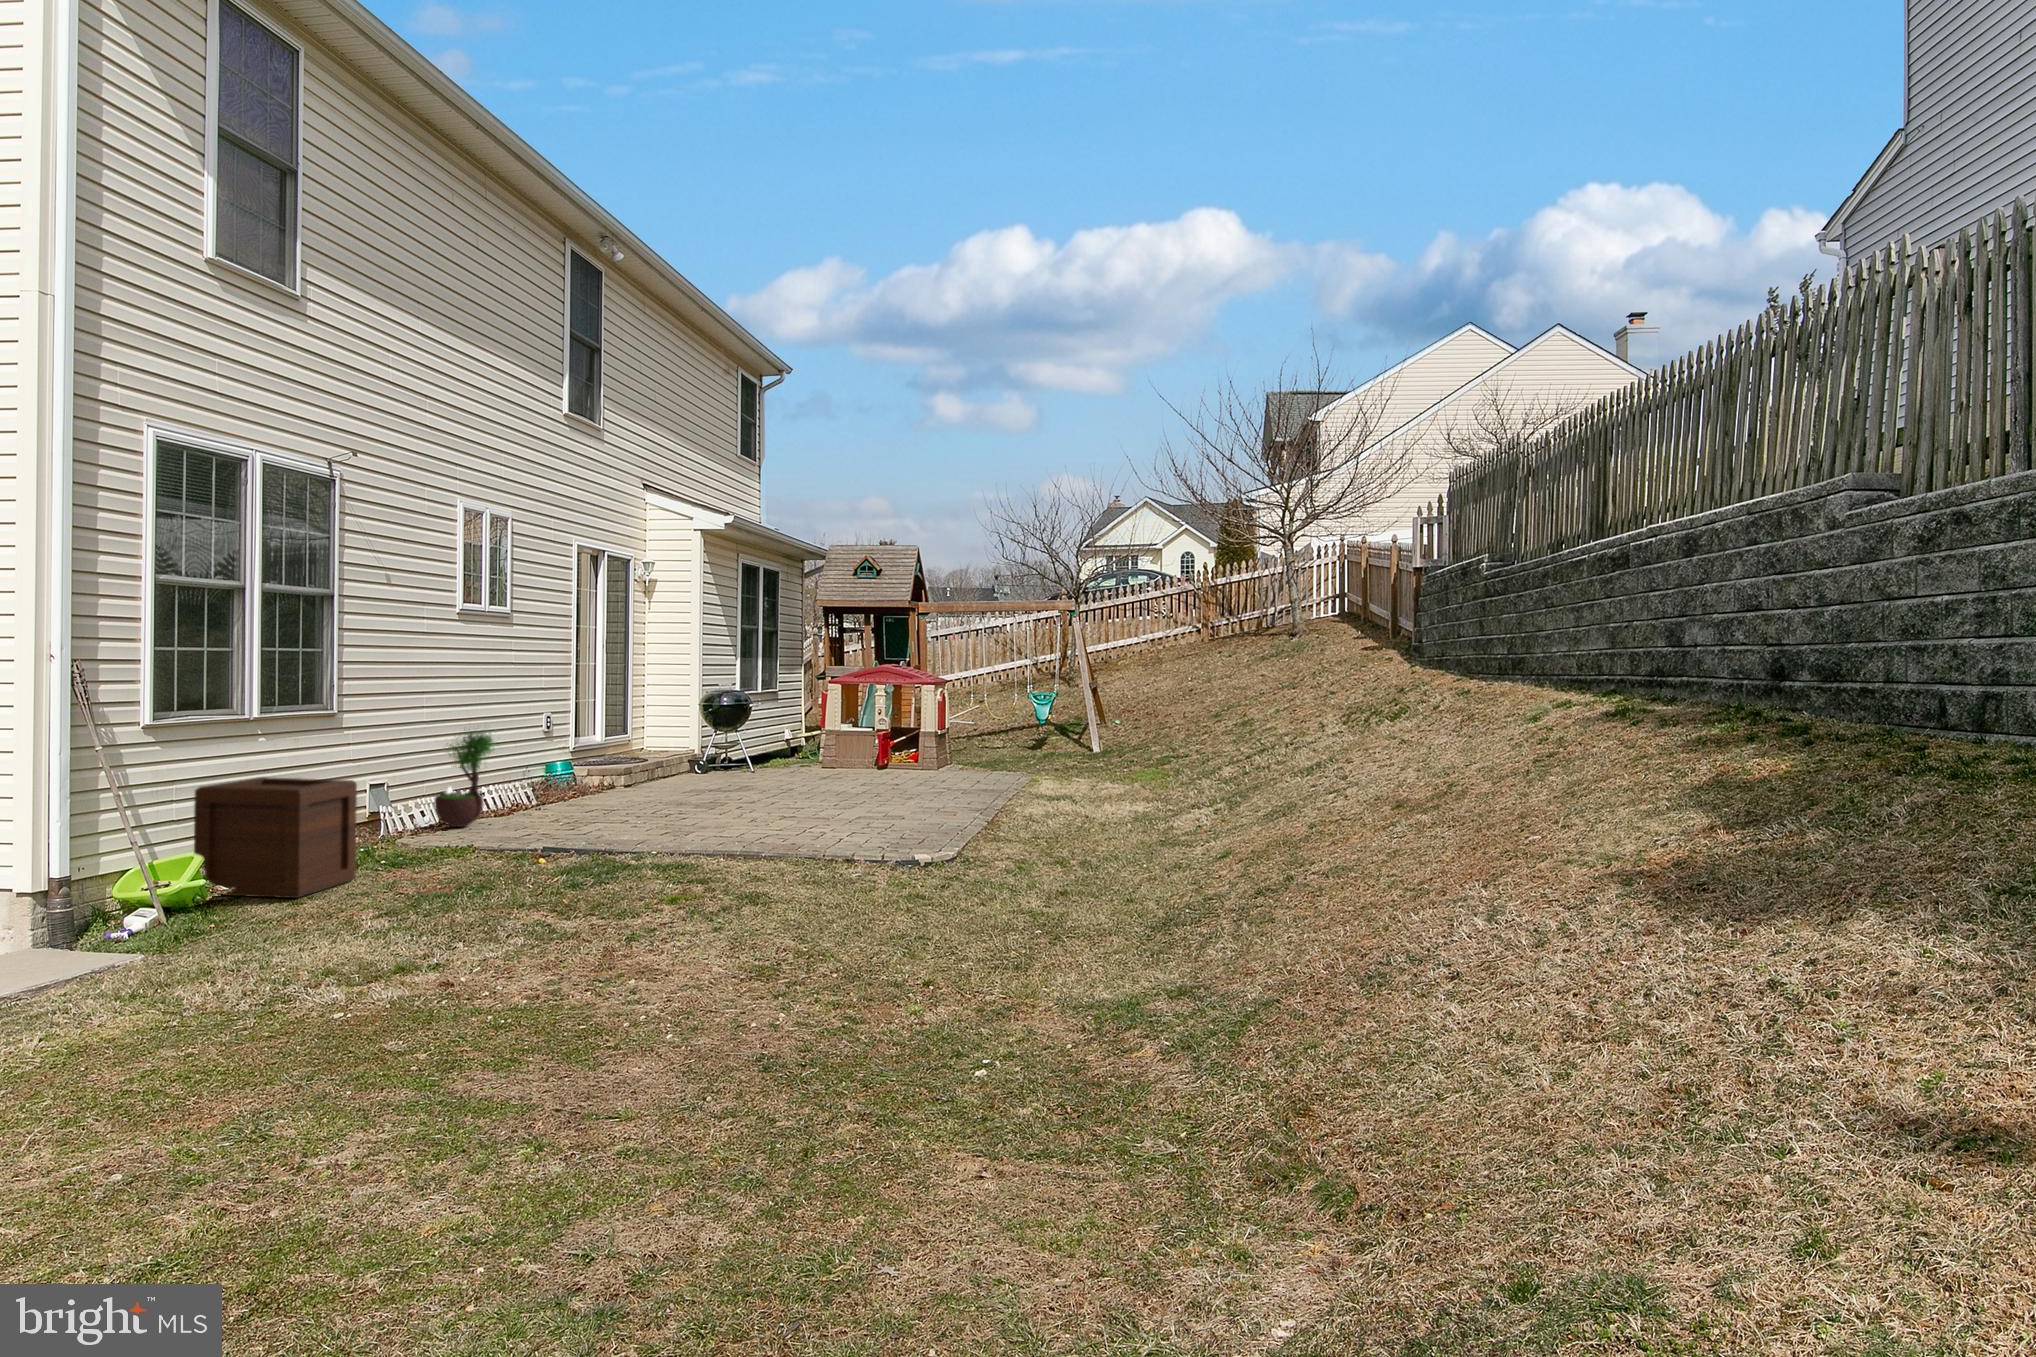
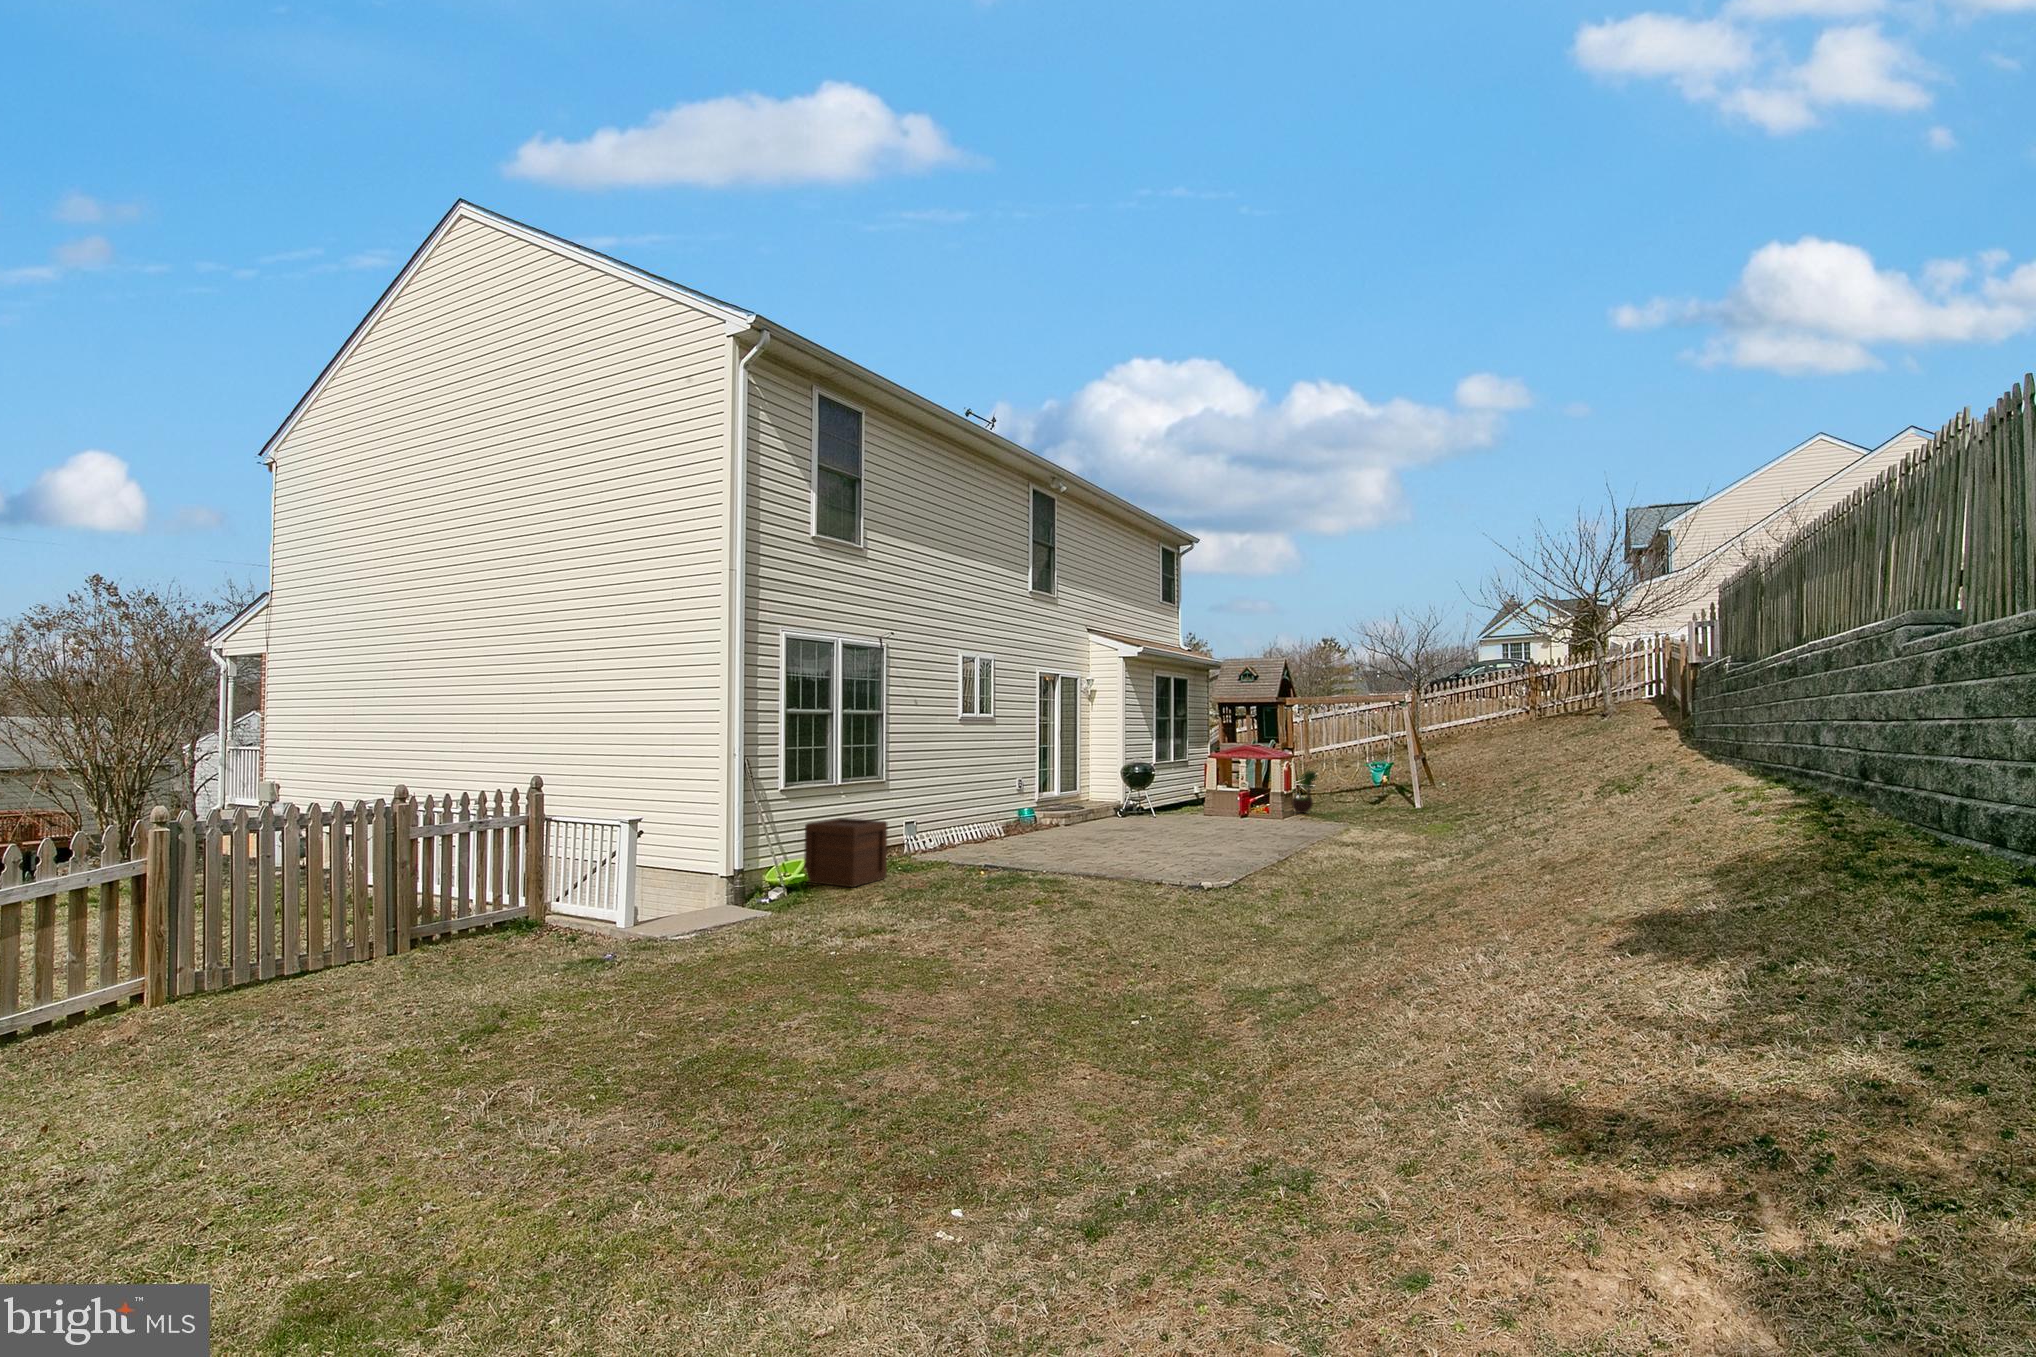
potted tree: present [434,729,496,827] -> present [1292,771,1317,813]

